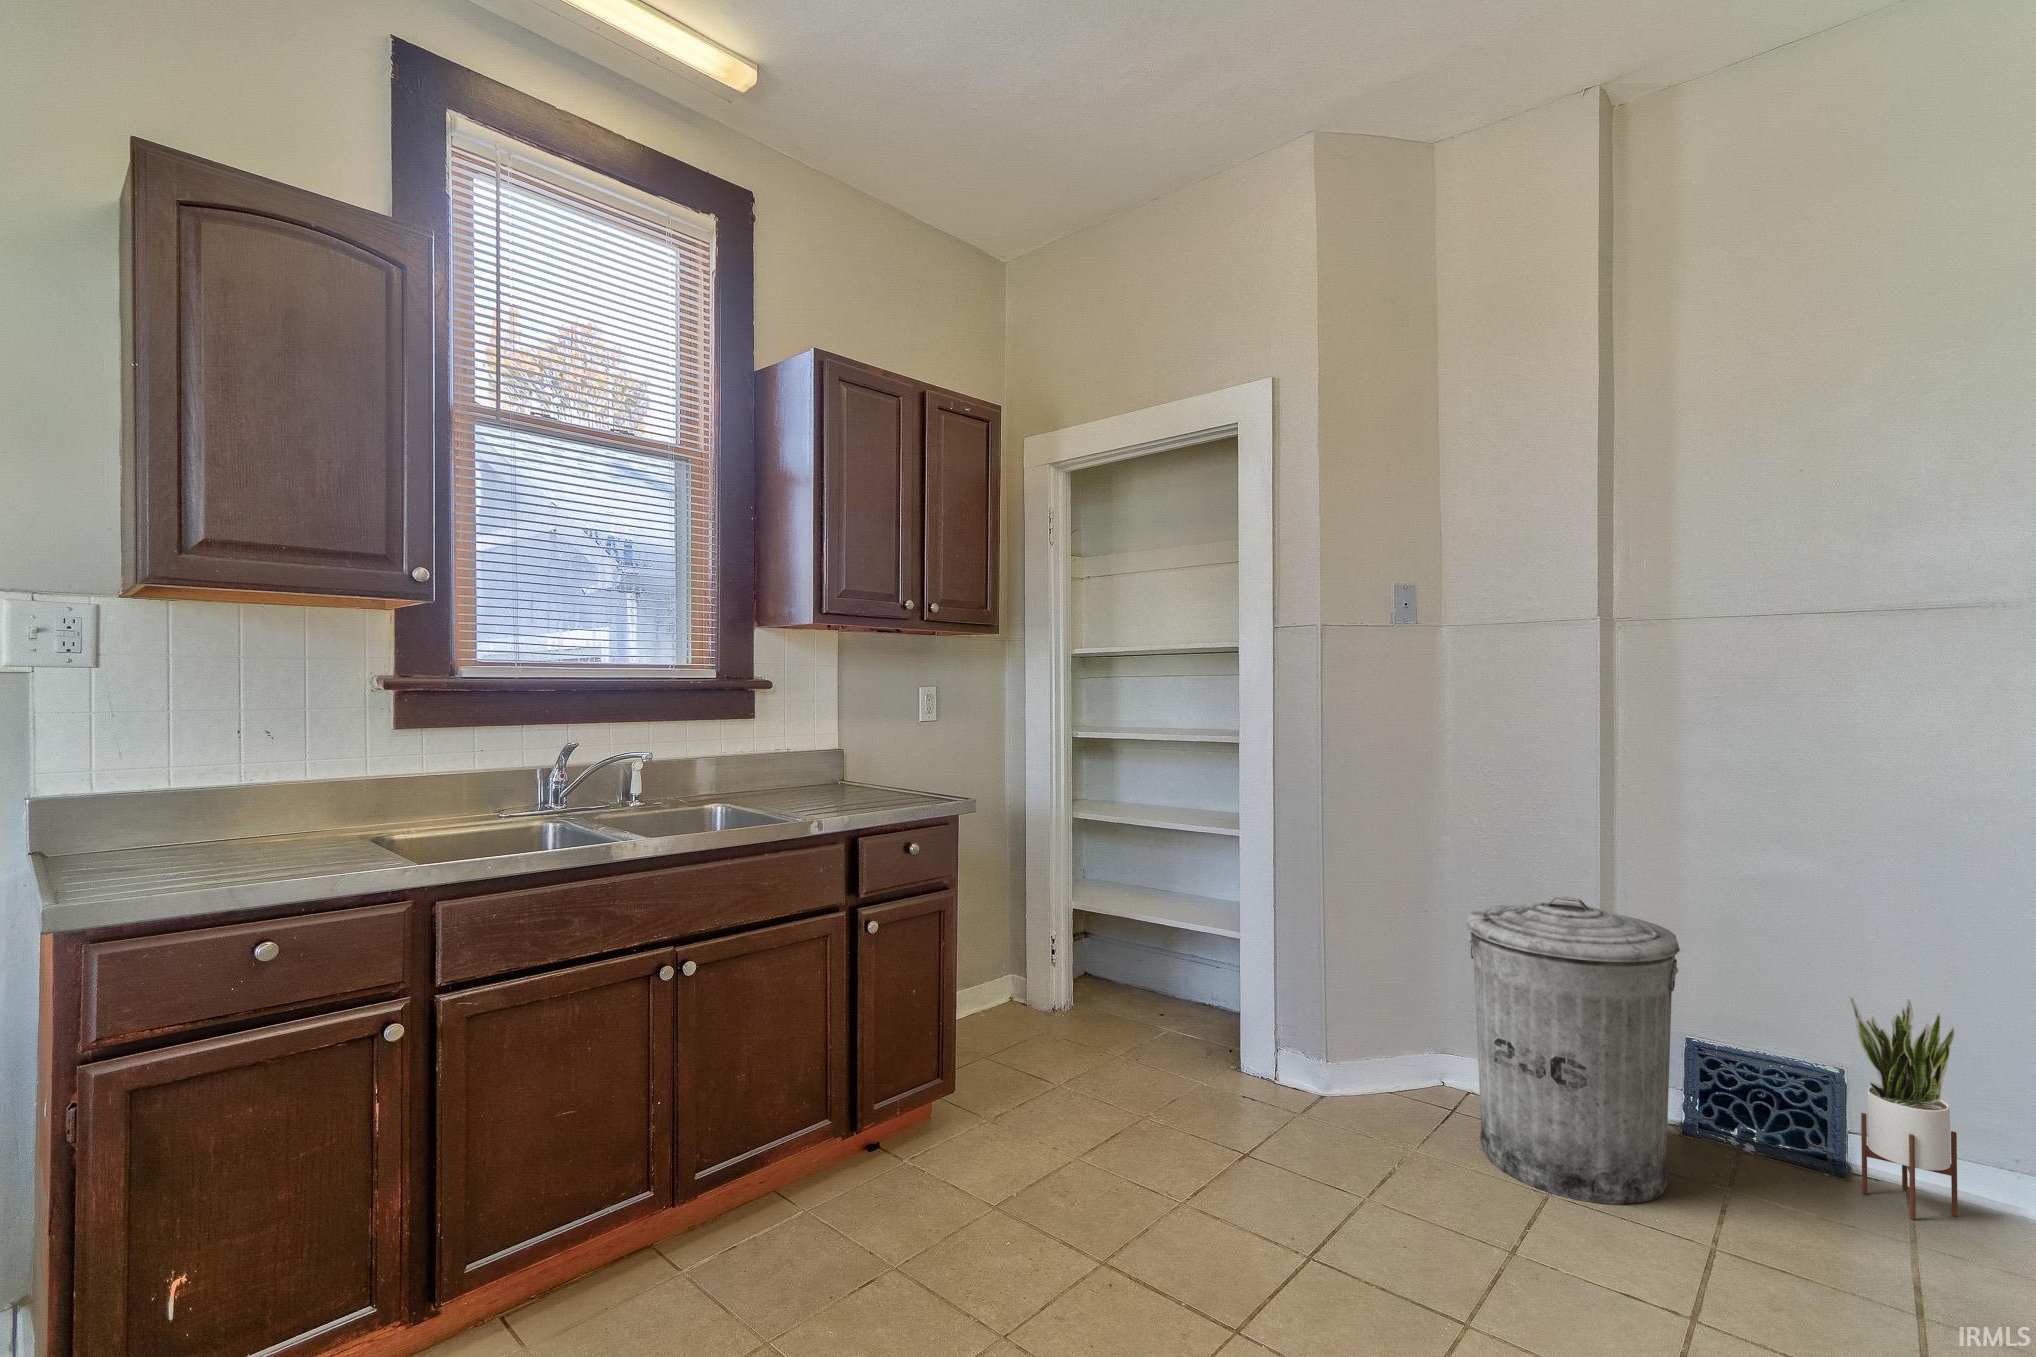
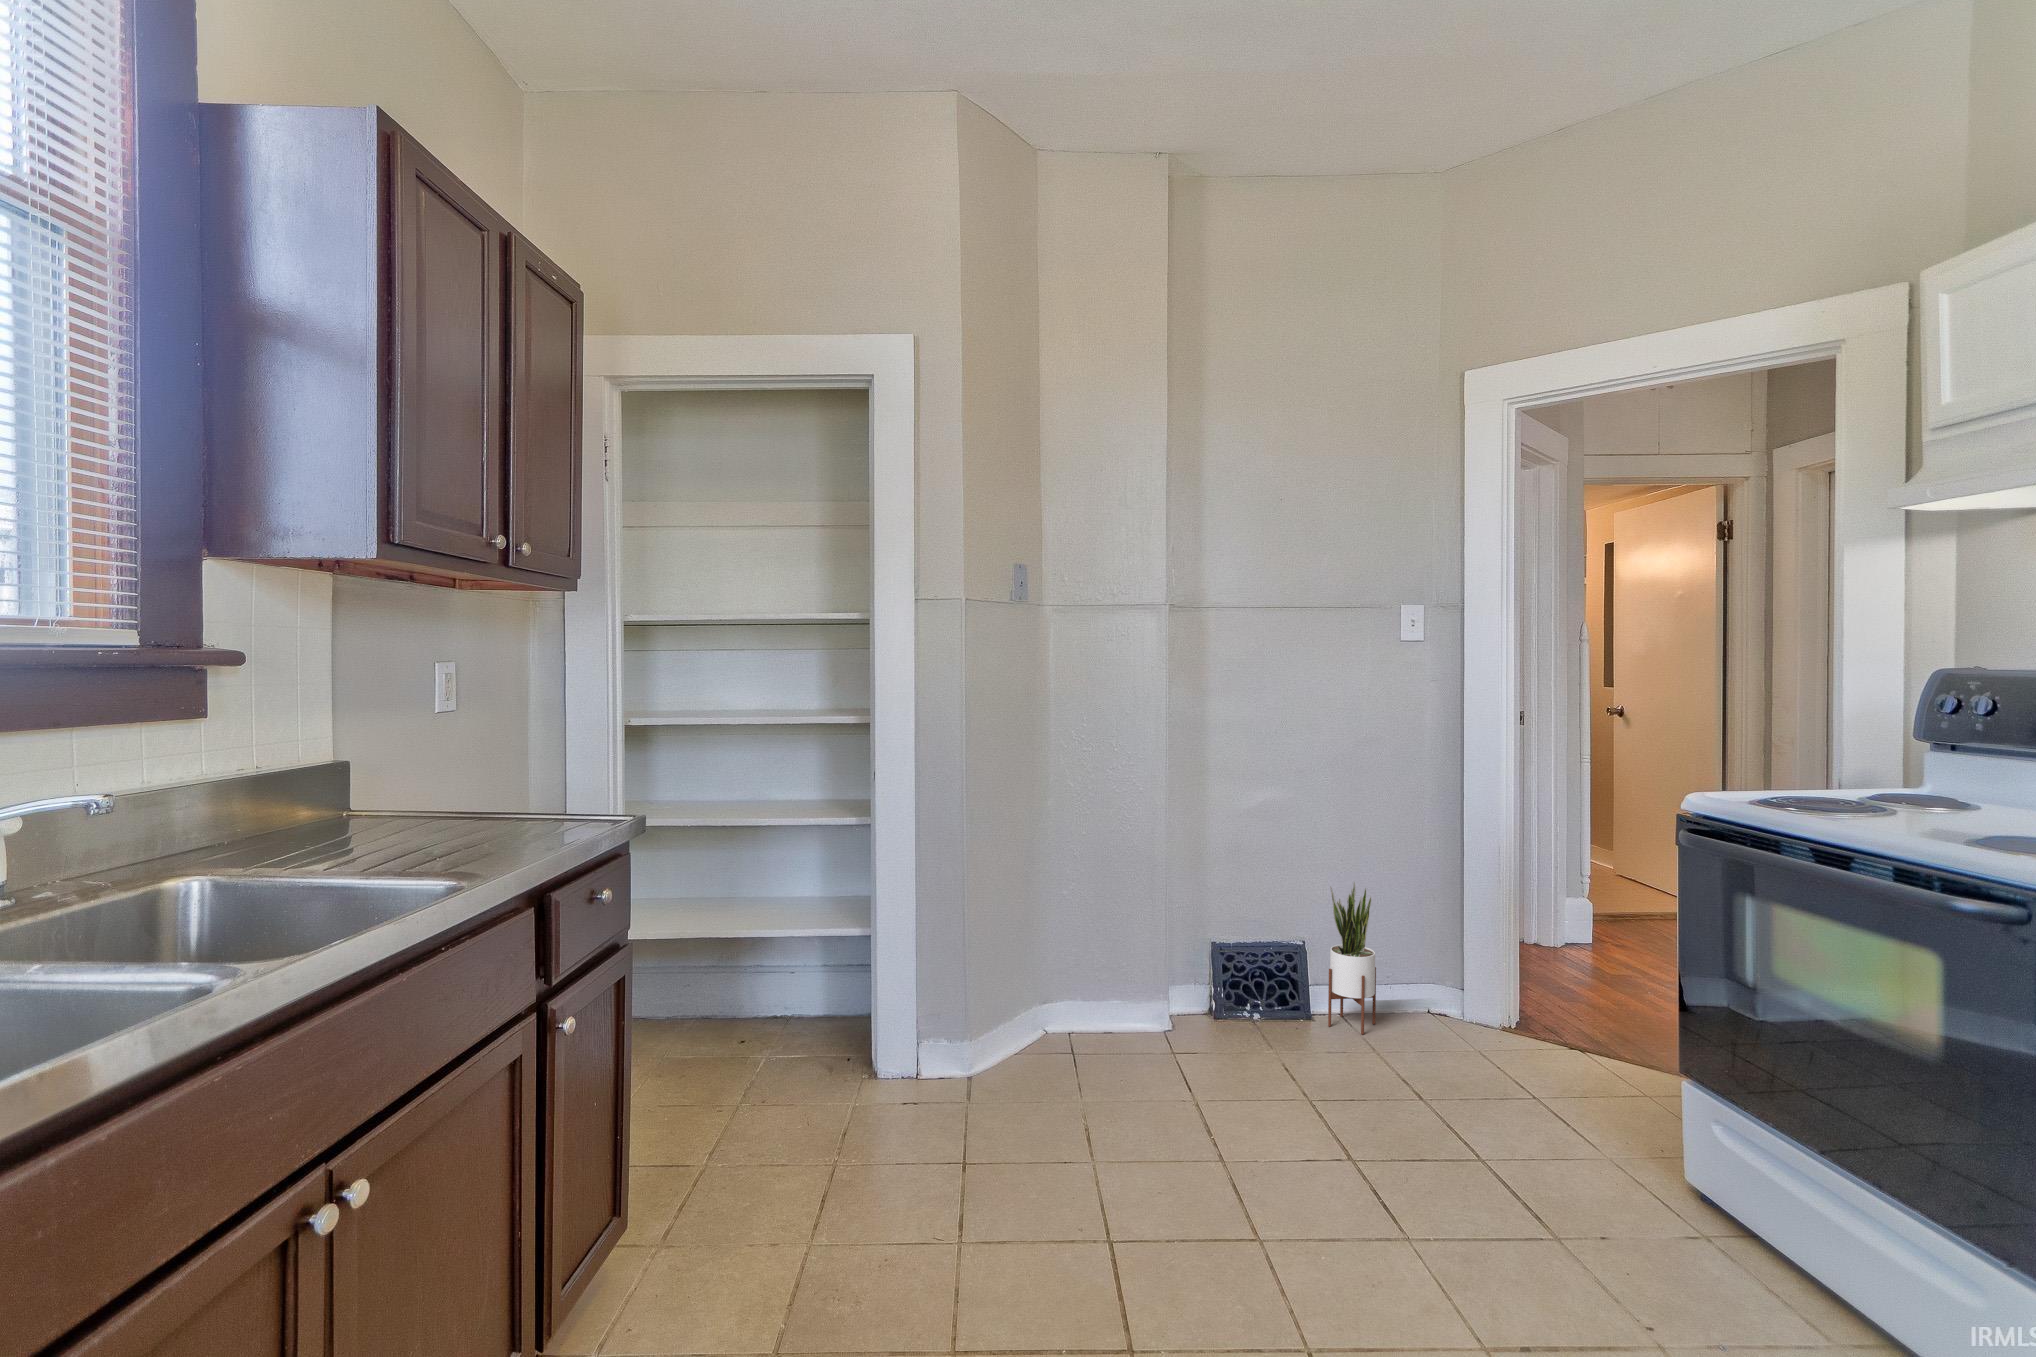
trash can: present [1466,896,1680,1204] -> none [1103,842,1263,1098]

